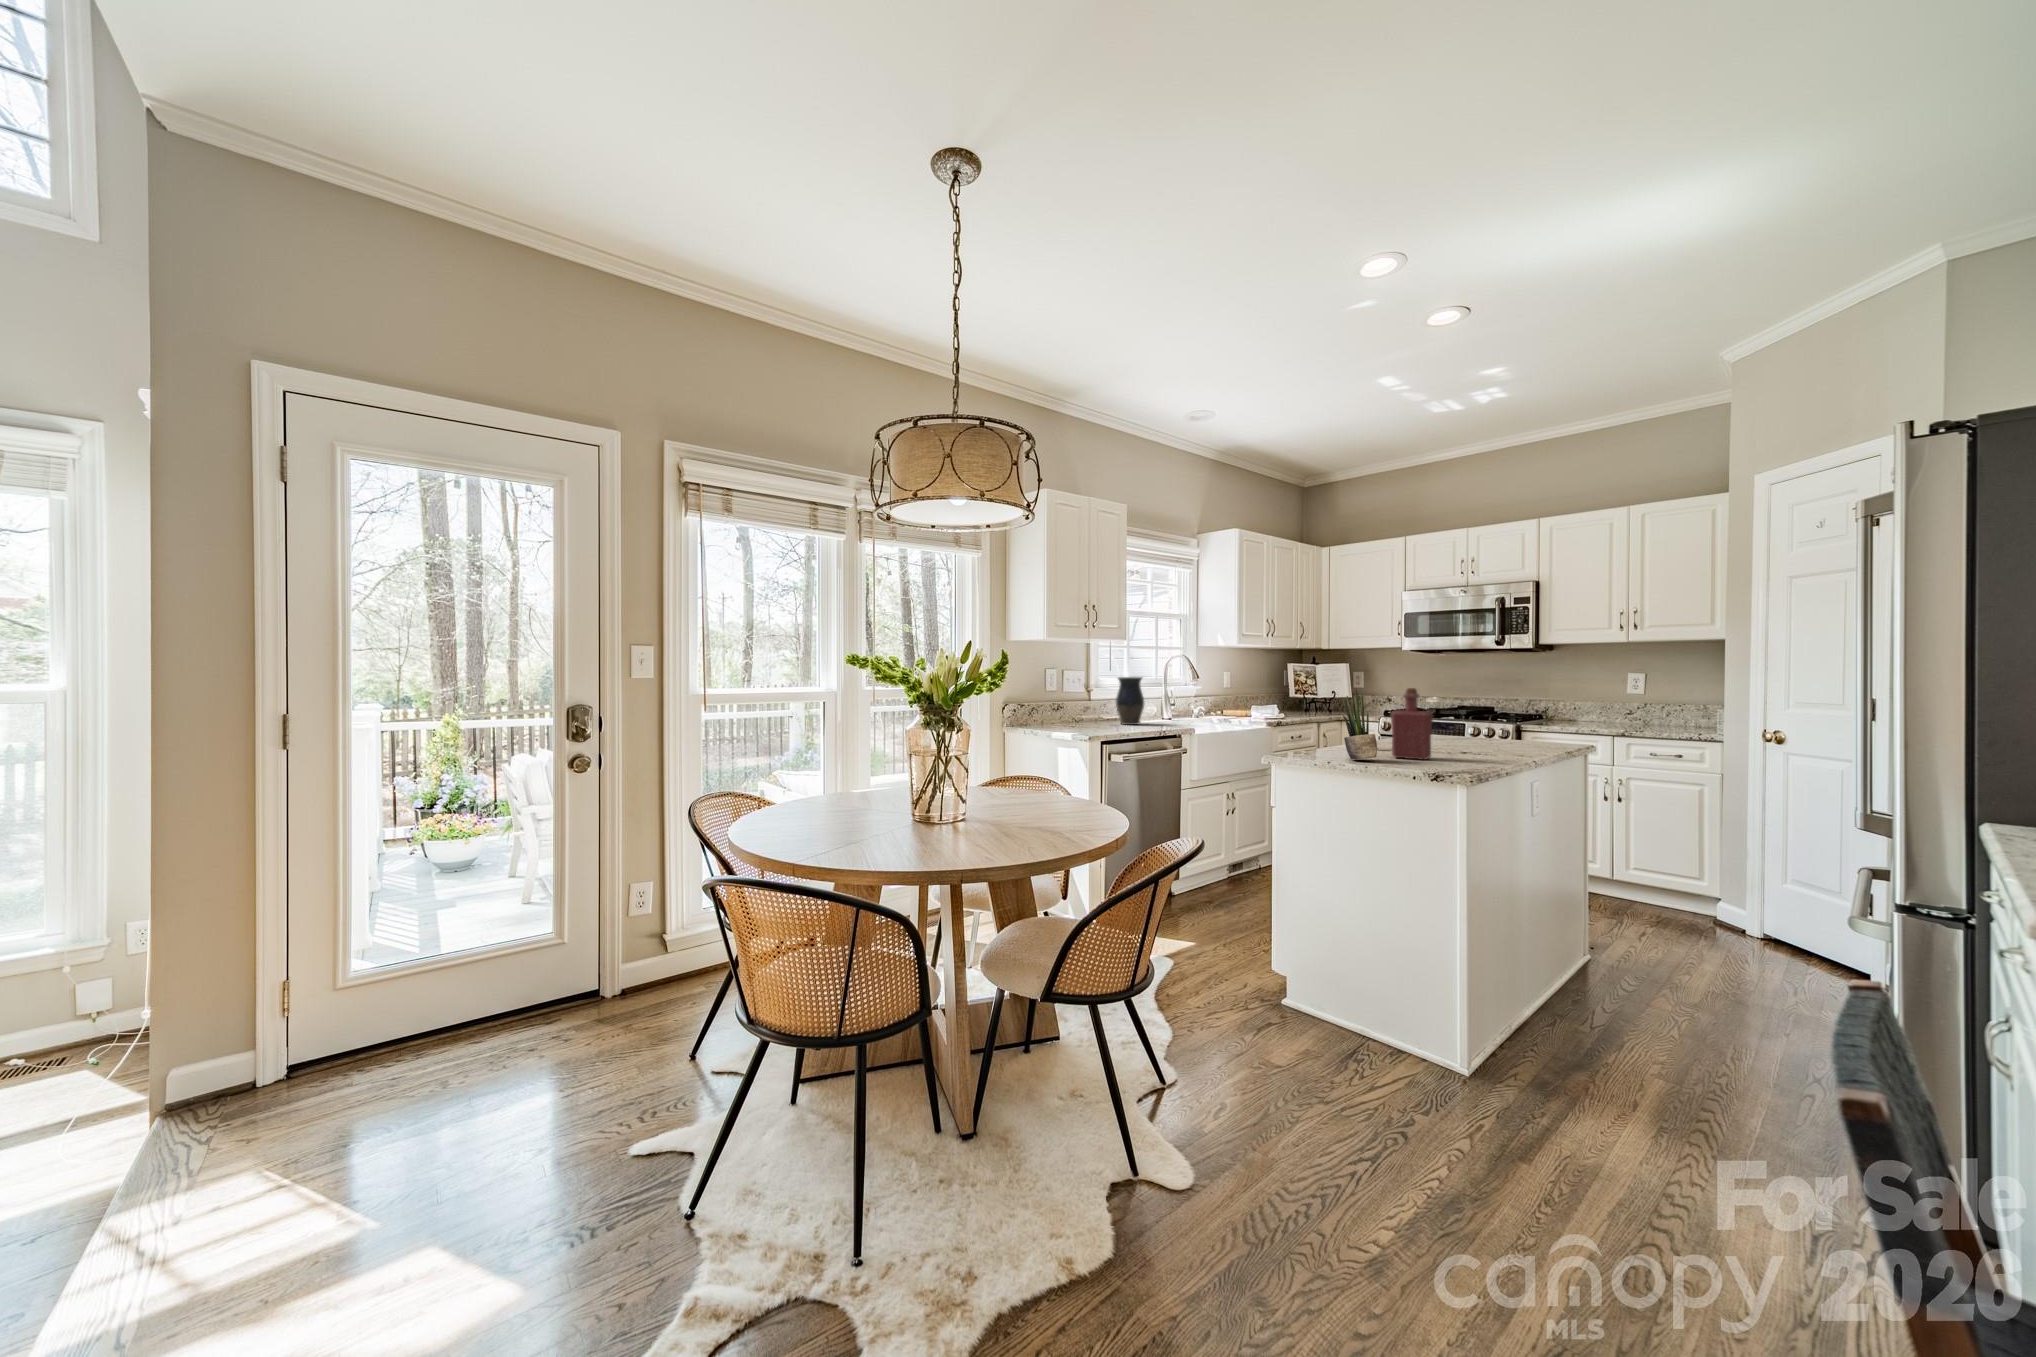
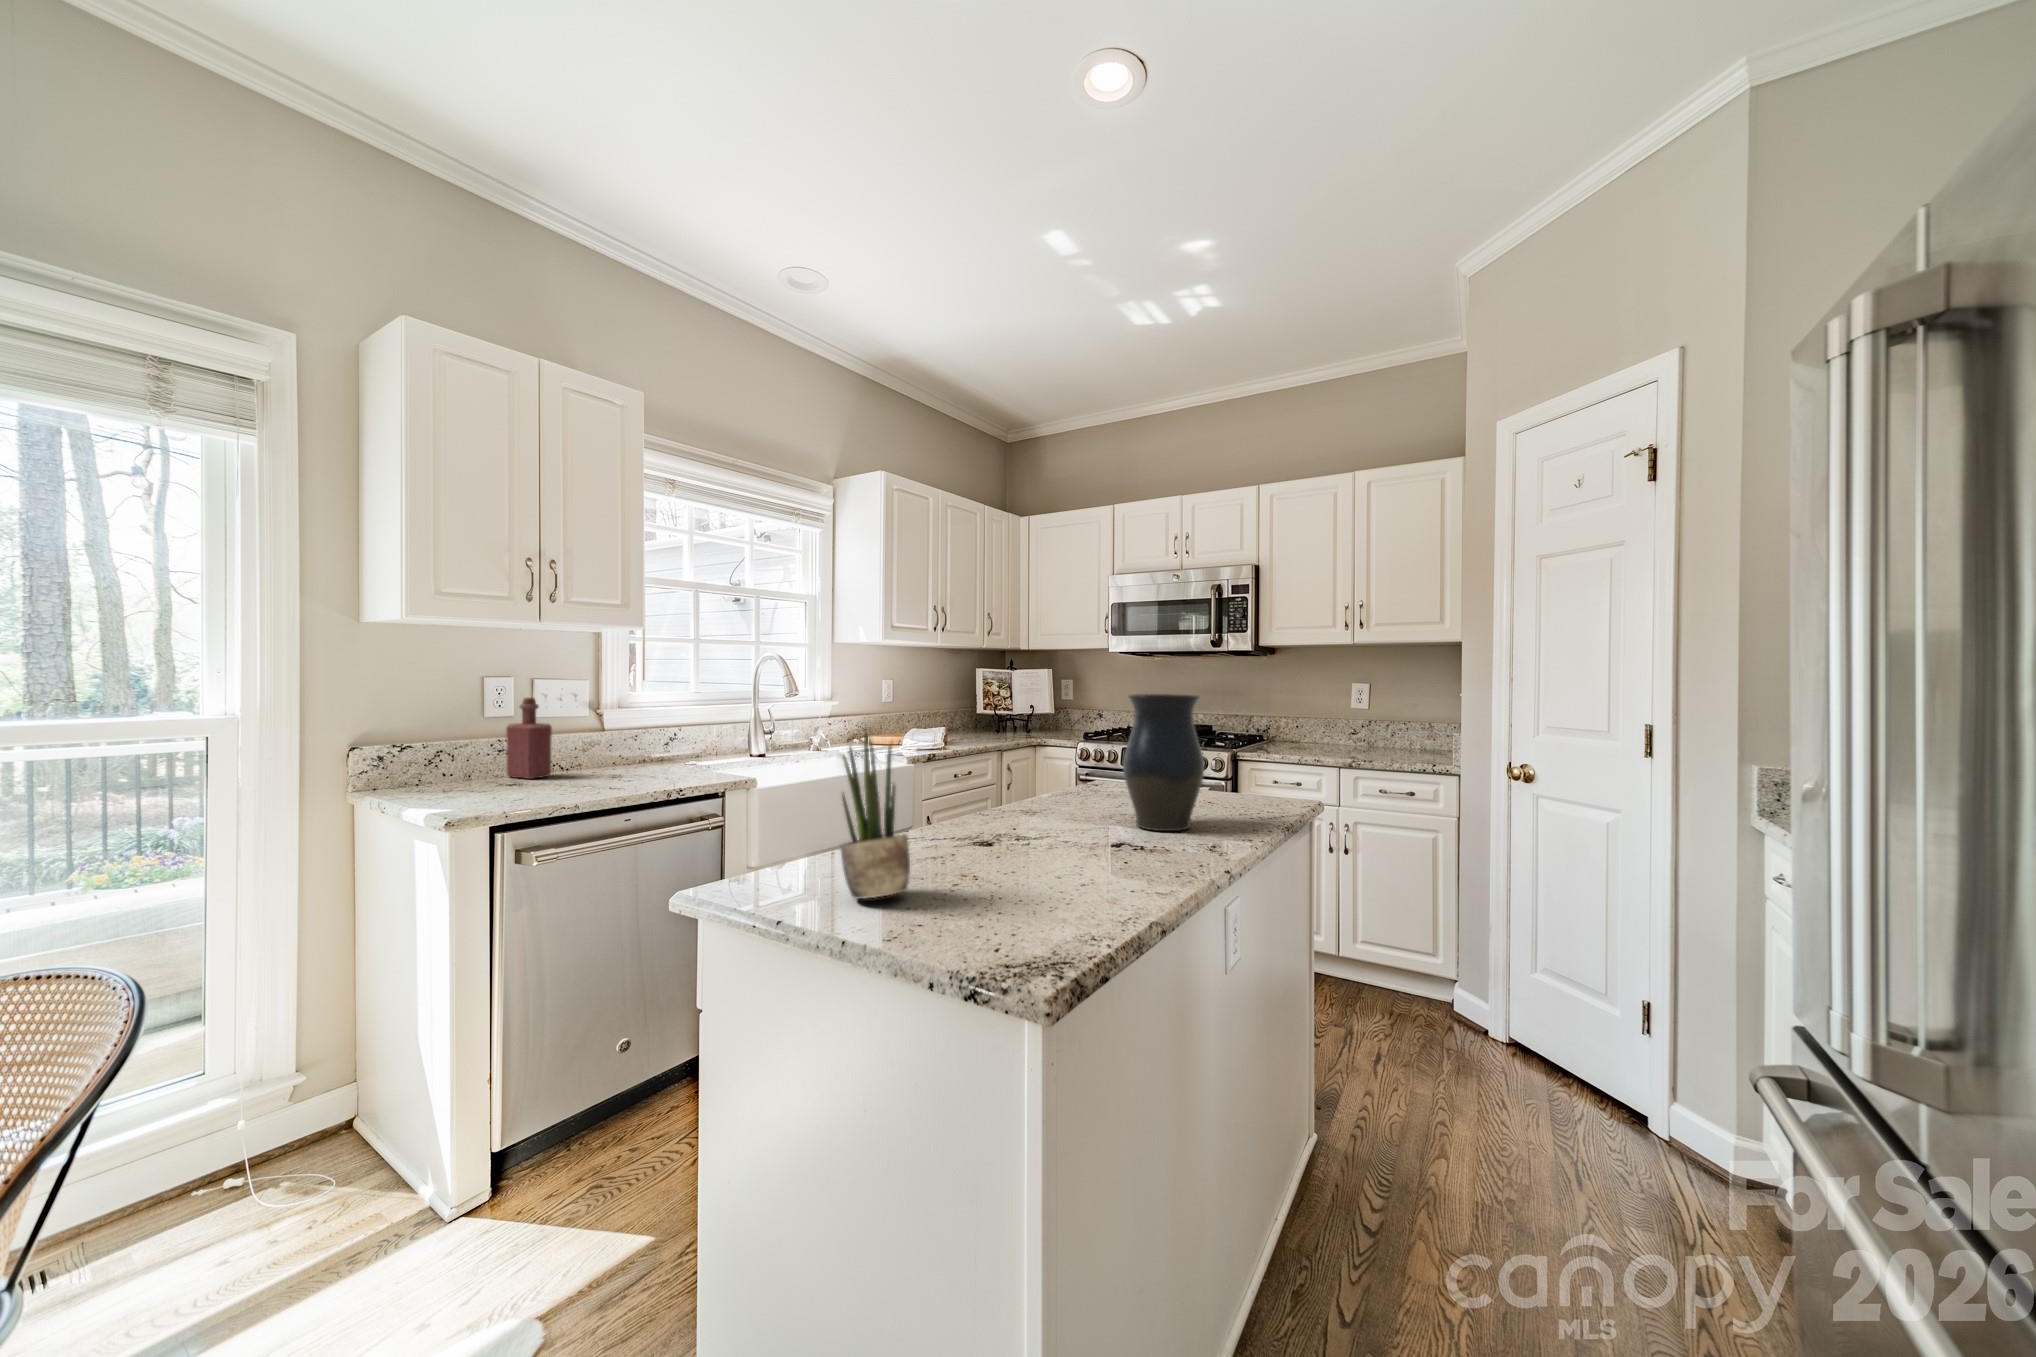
vase: present [1116,677,1145,725] -> present [1123,694,1204,831]
bottle: present [1390,688,1433,760] -> present [506,698,552,779]

